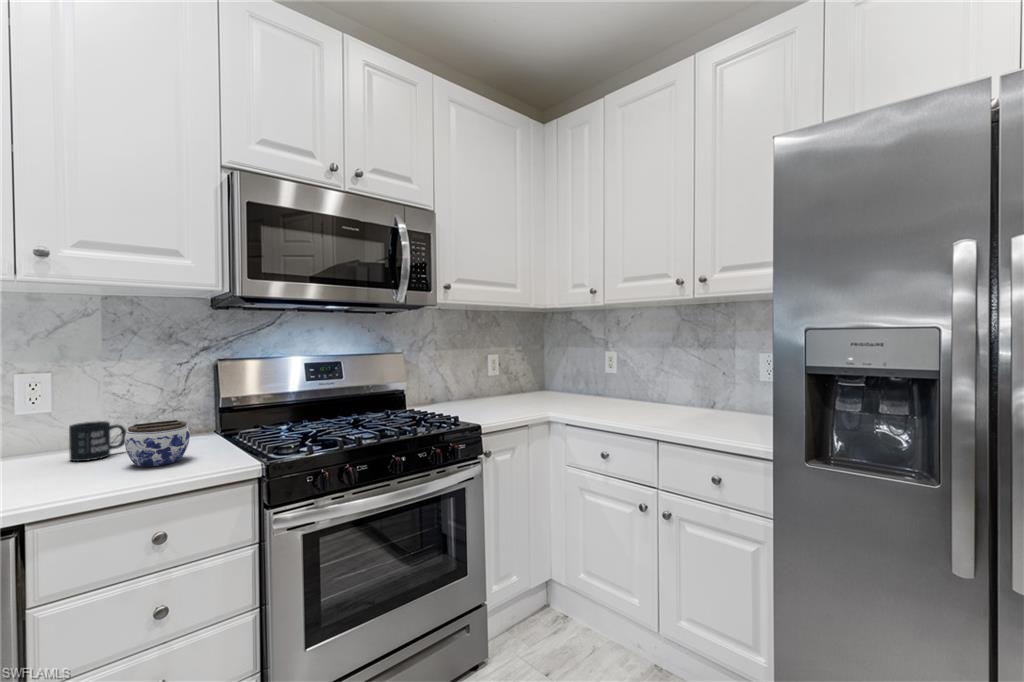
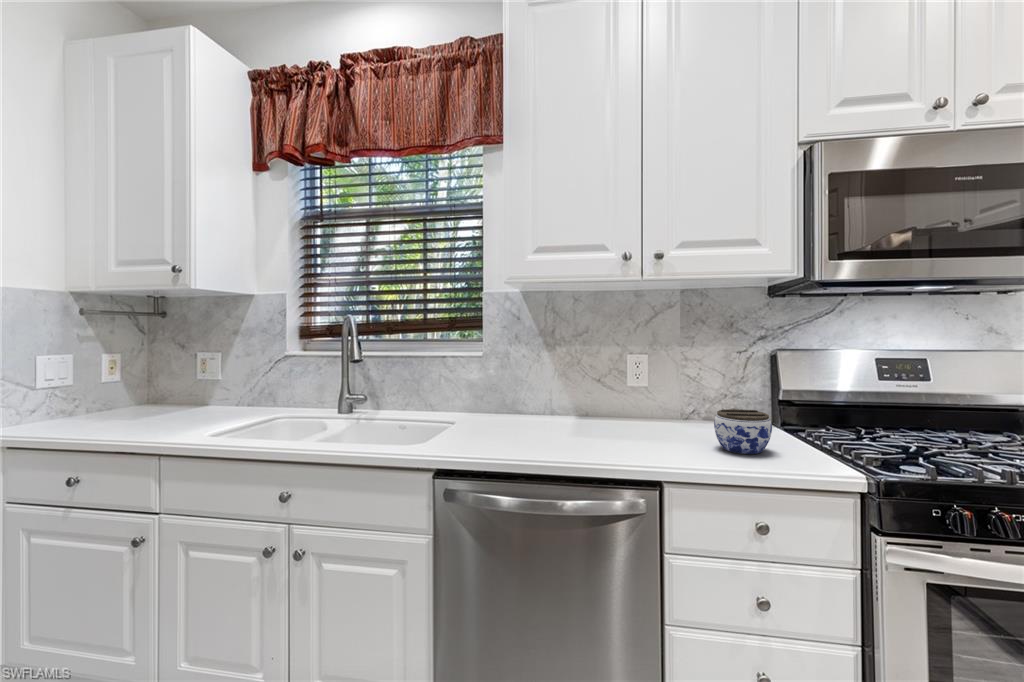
mug: present [69,421,126,461] -> none [664,401,703,435]

